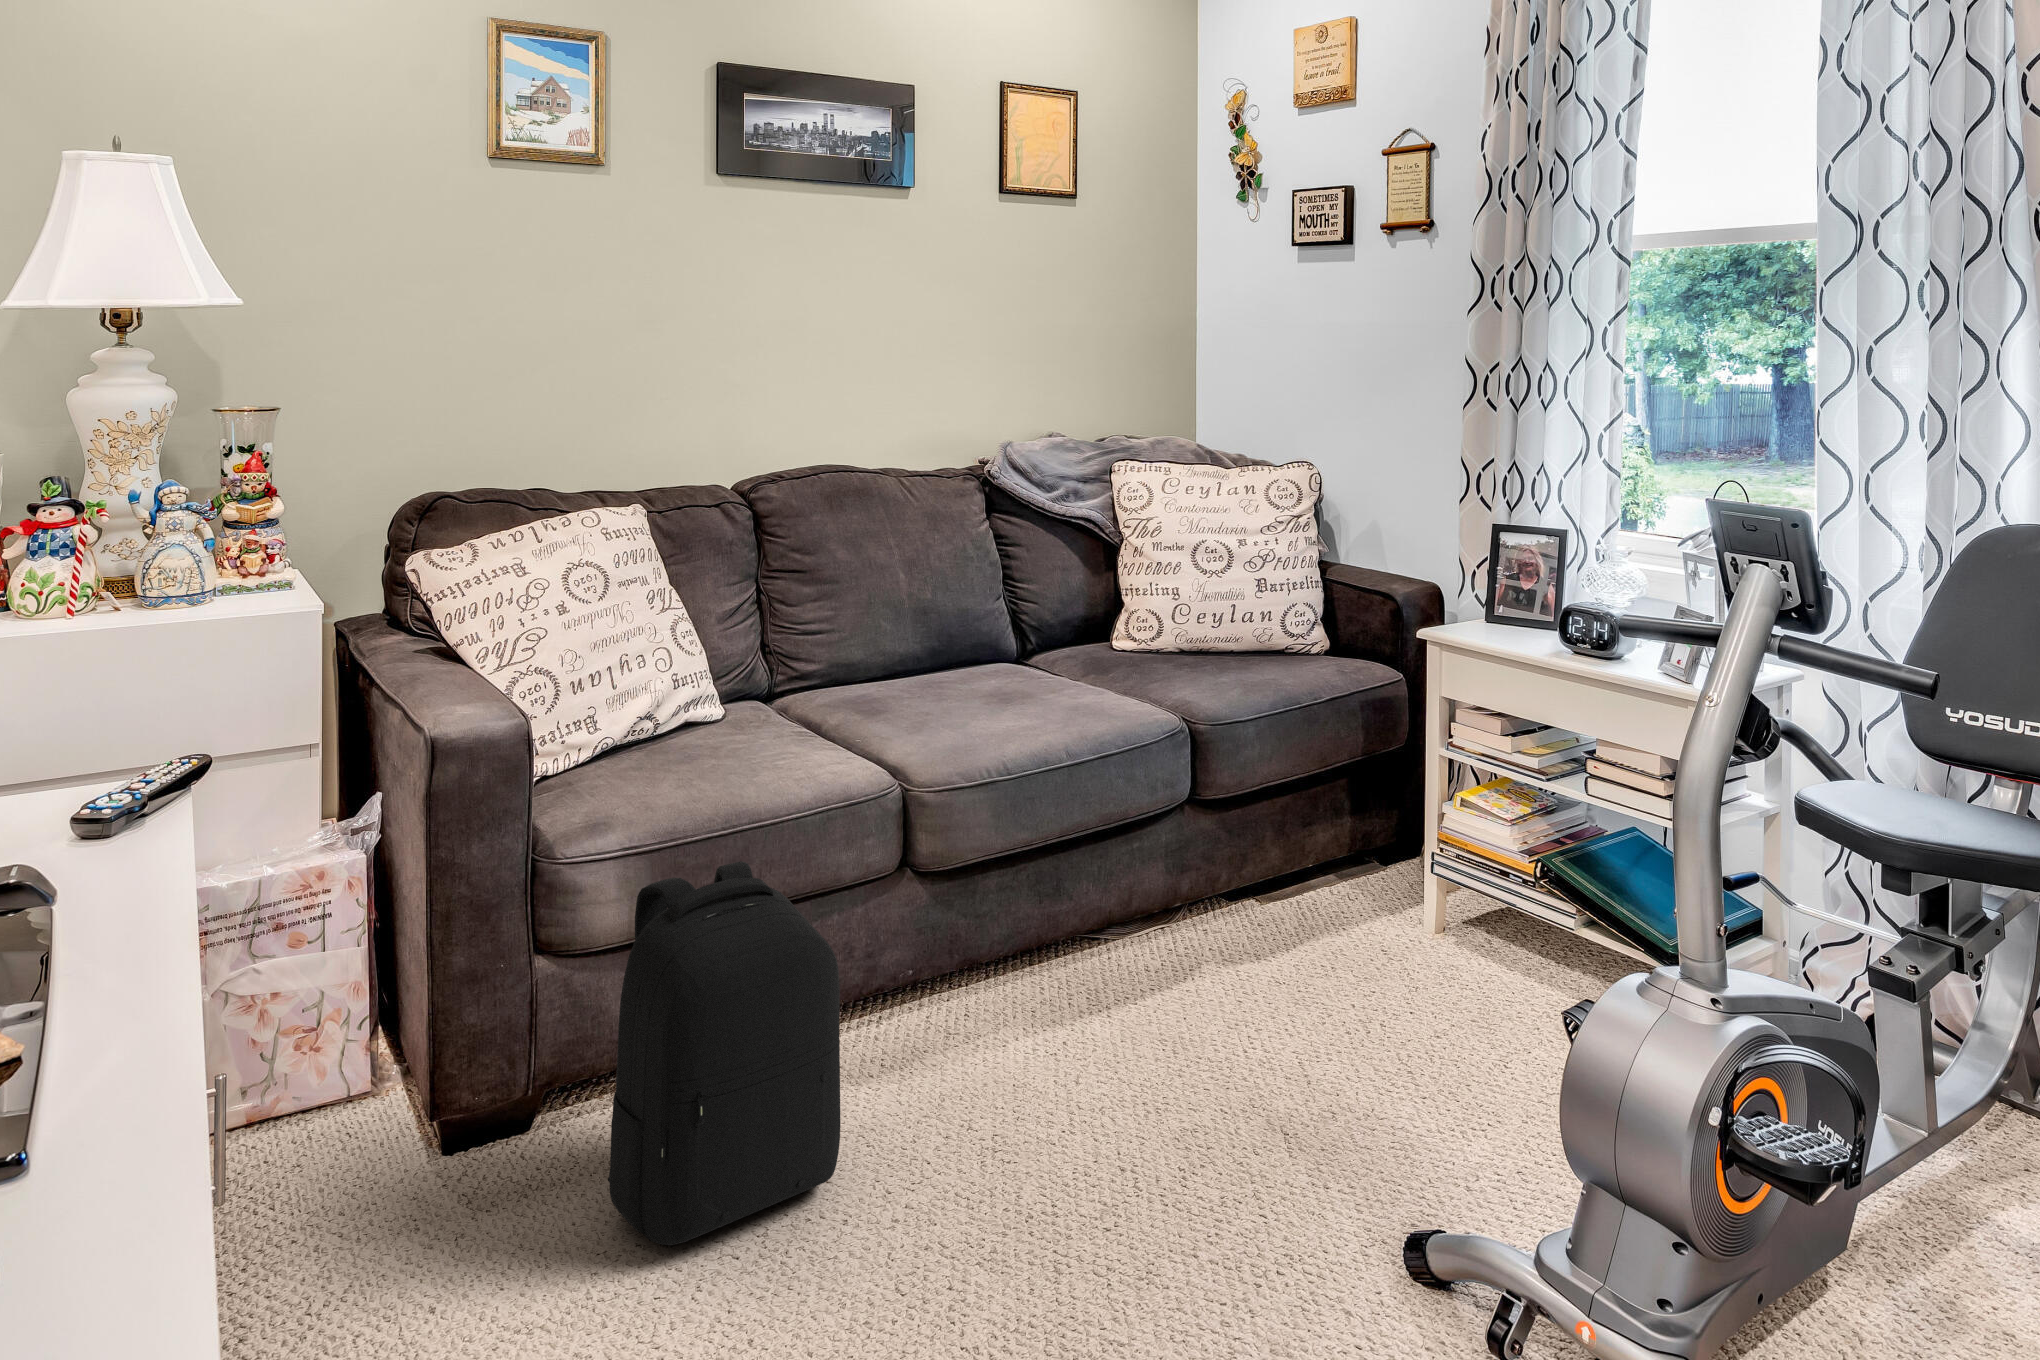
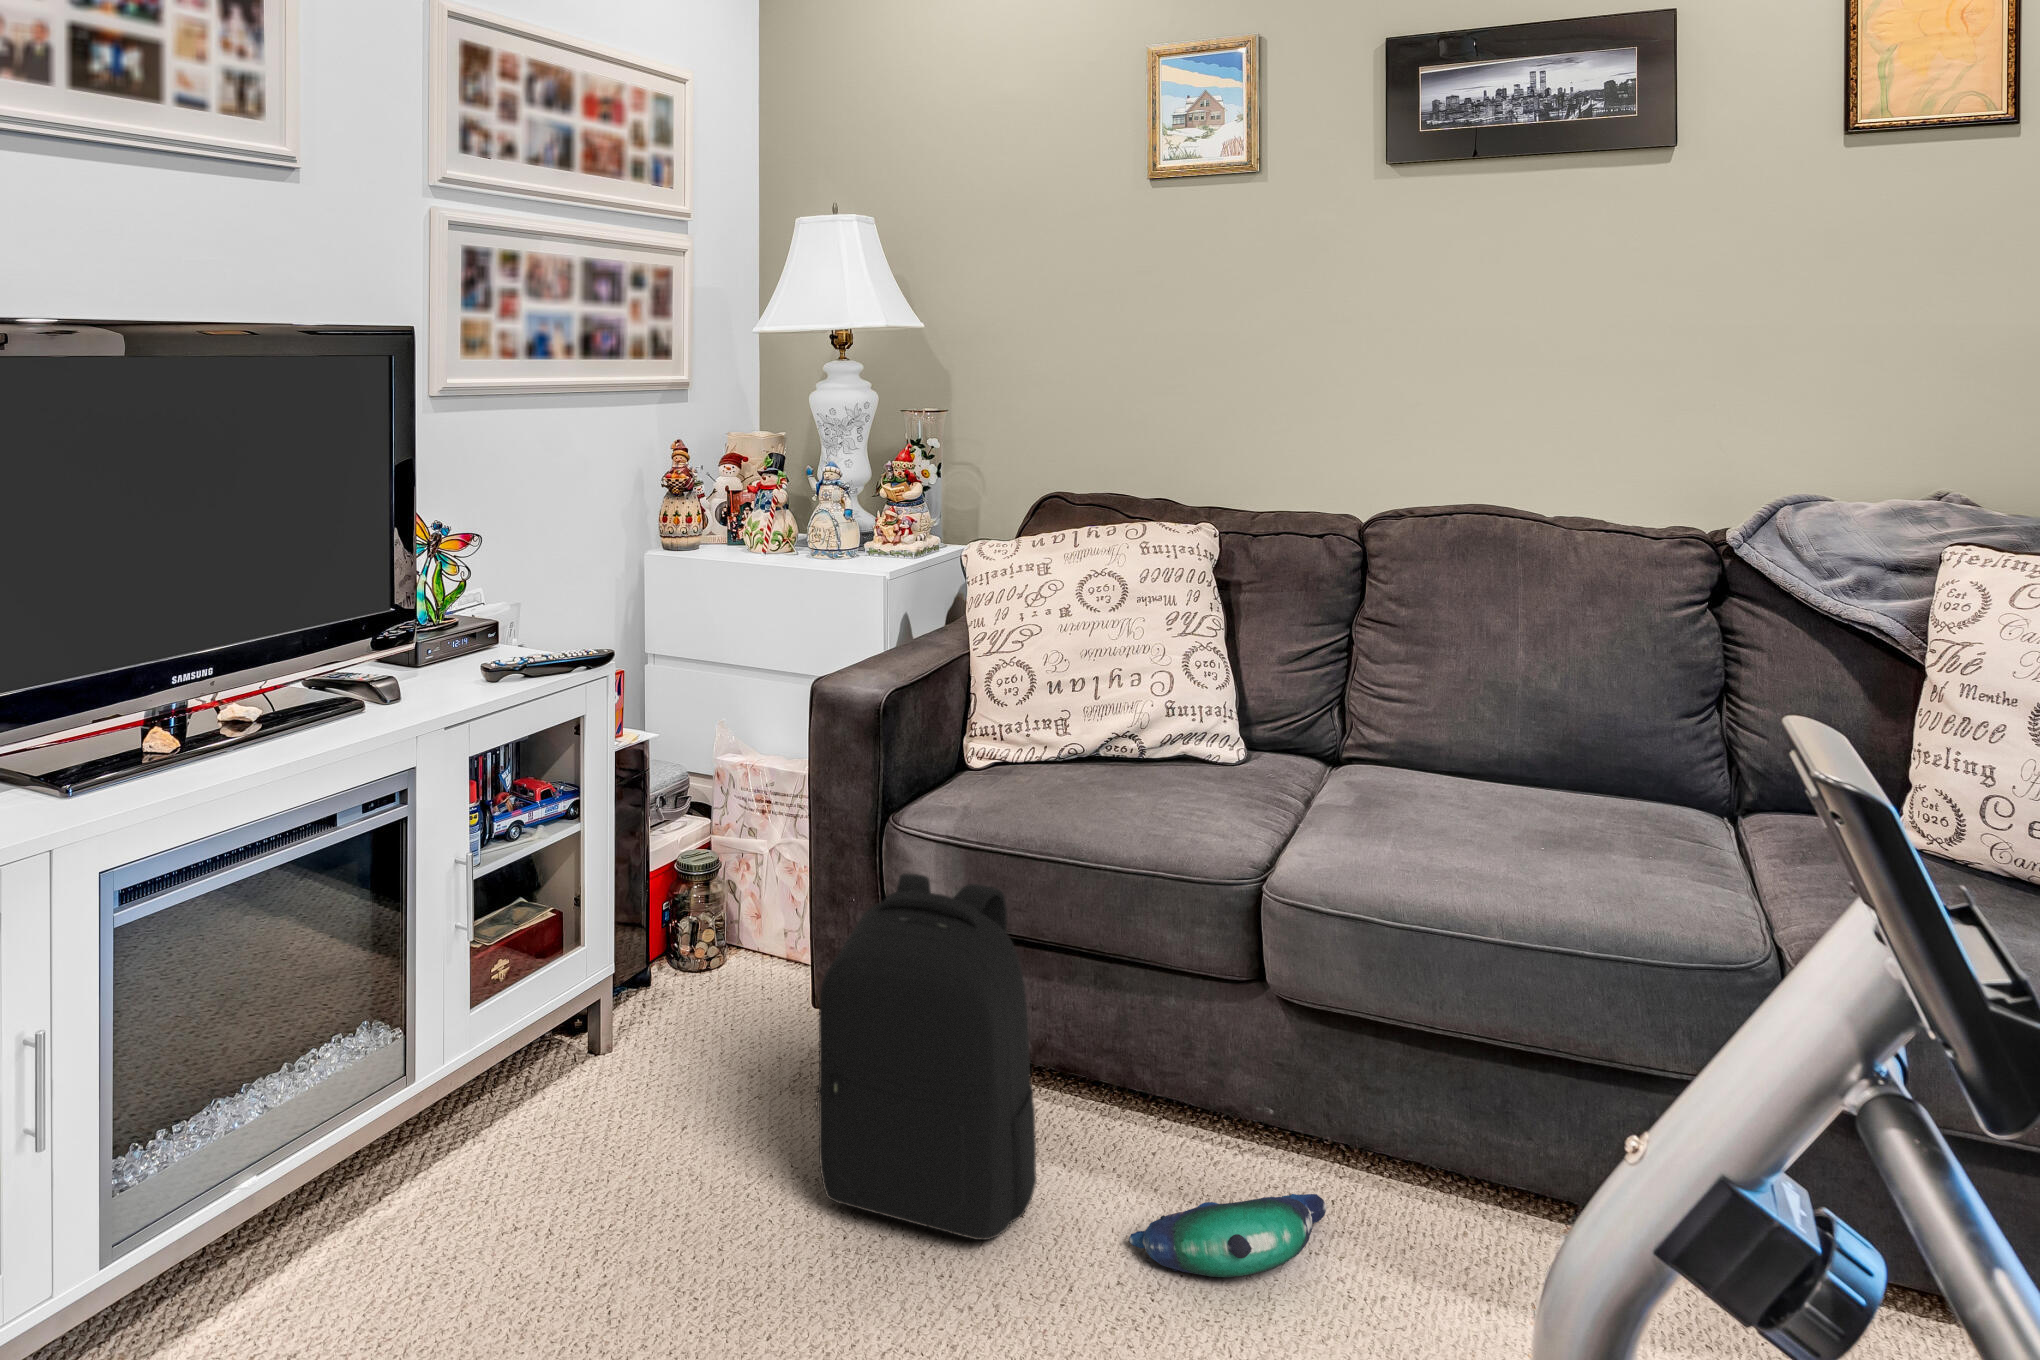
plush toy: none [901,1013,1009,1117] -> present [1129,1194,1327,1277]

